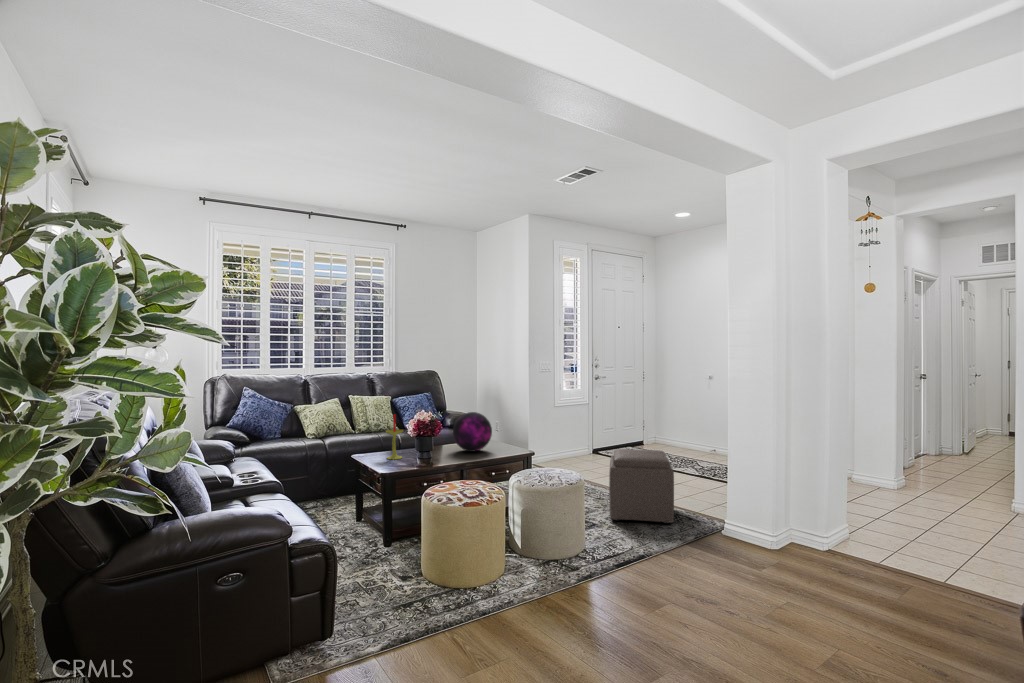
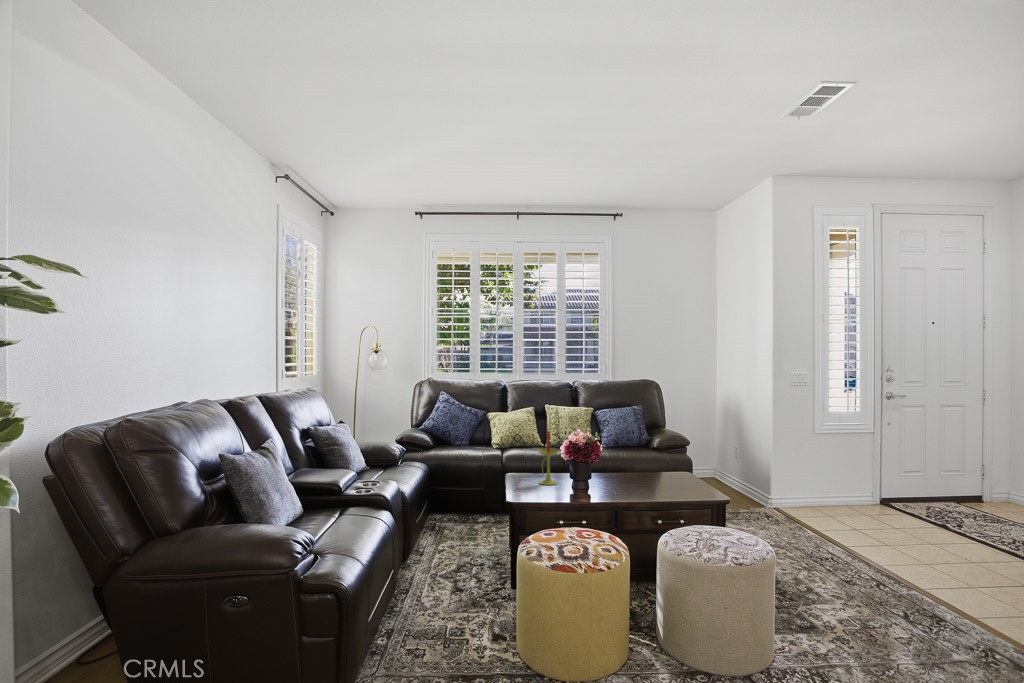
decorative orb: present [453,412,492,452] -> none [623,436,675,487]
ottoman: present [609,449,674,524] -> none [844,514,976,660]

